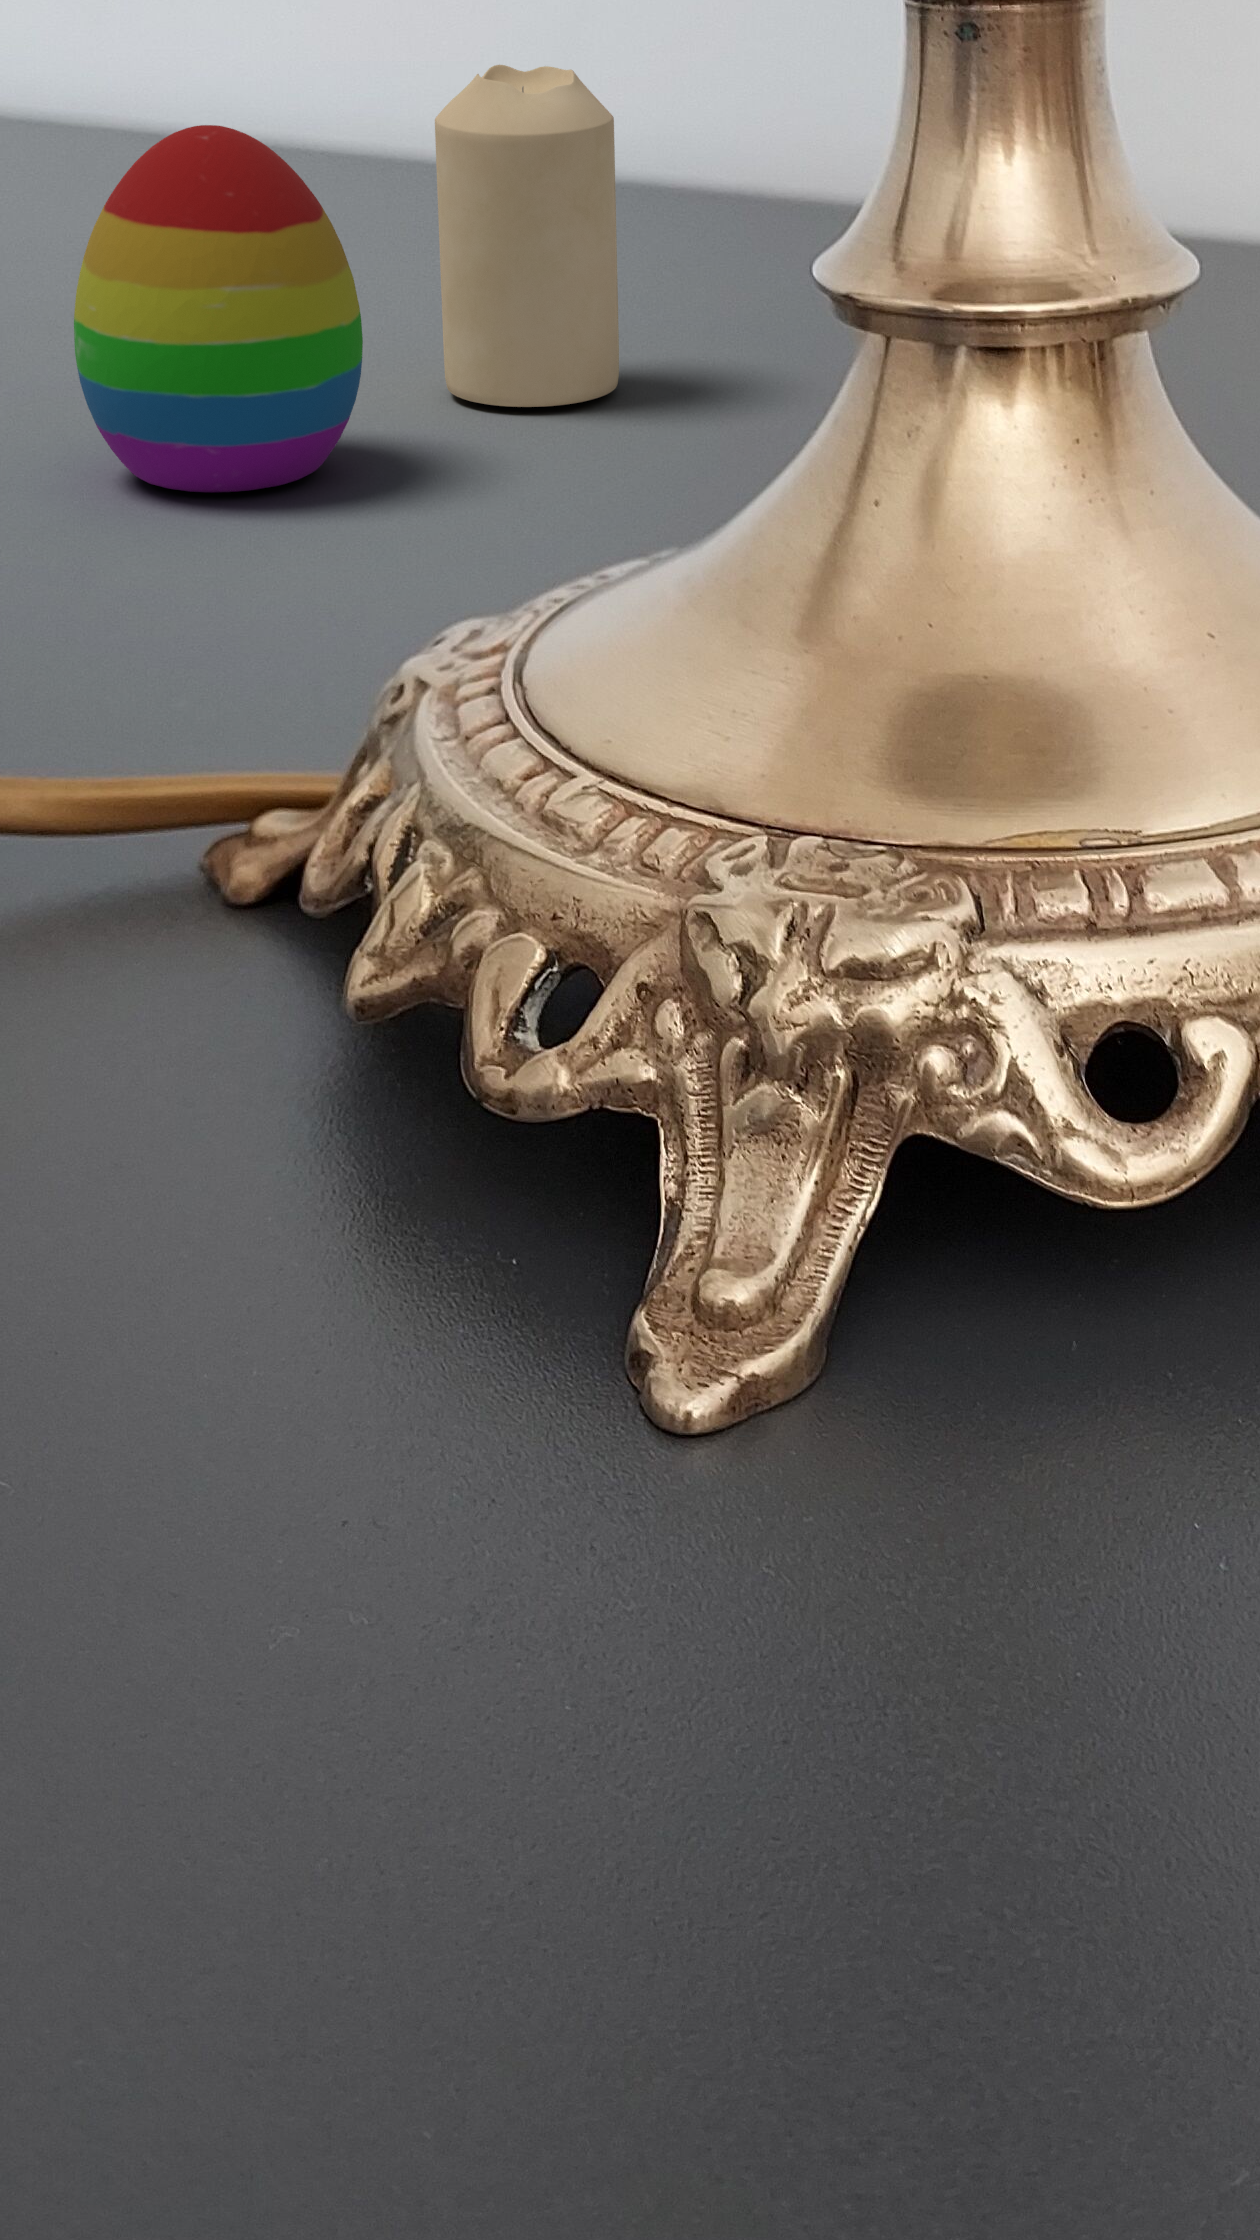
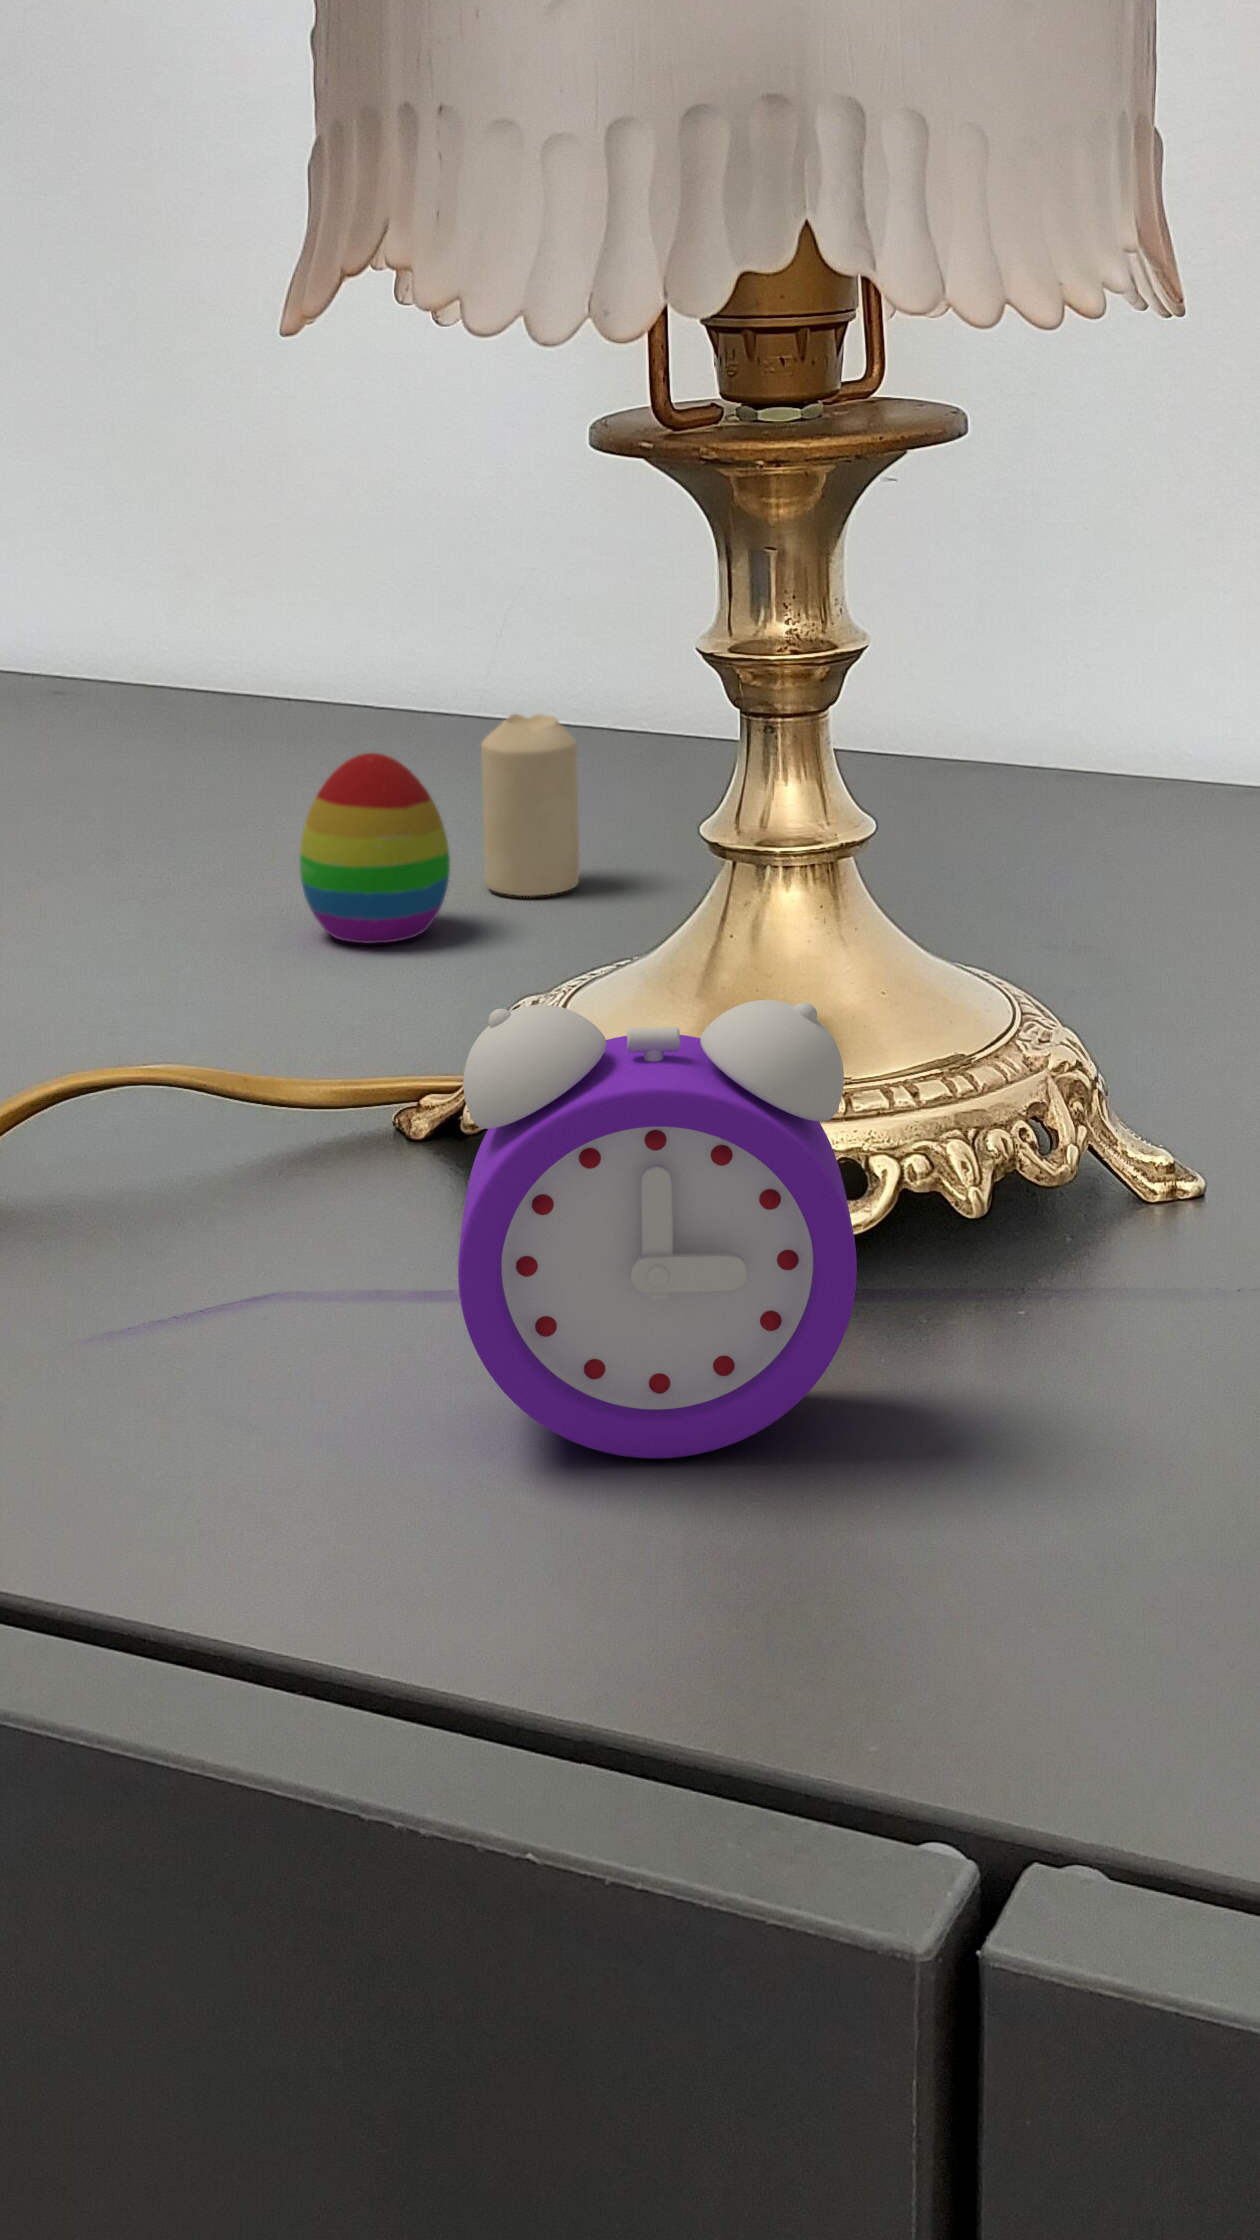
alarm clock: none [109,689,1165,1854] -> present [458,1000,857,1458]

